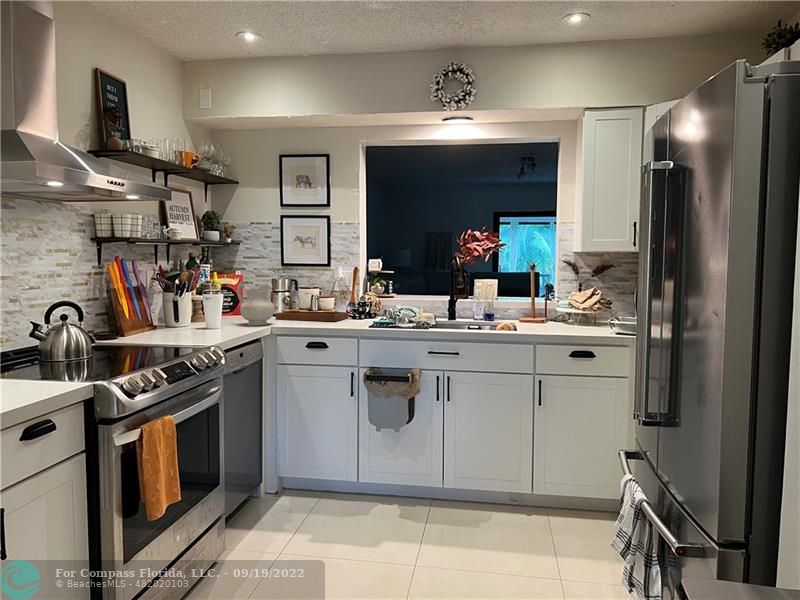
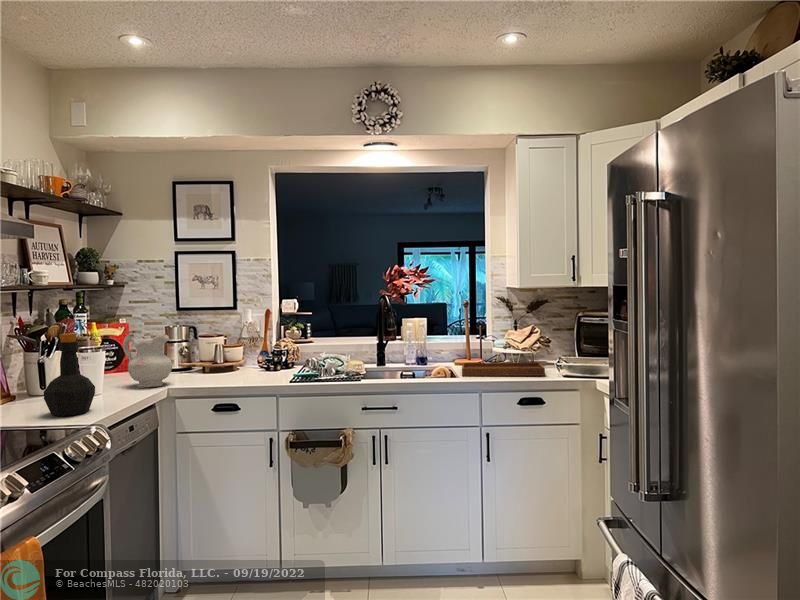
bottle: none [177,276,214,340] -> present [43,333,95,416]
tray: present [276,297,349,321] -> present [462,345,545,376]

